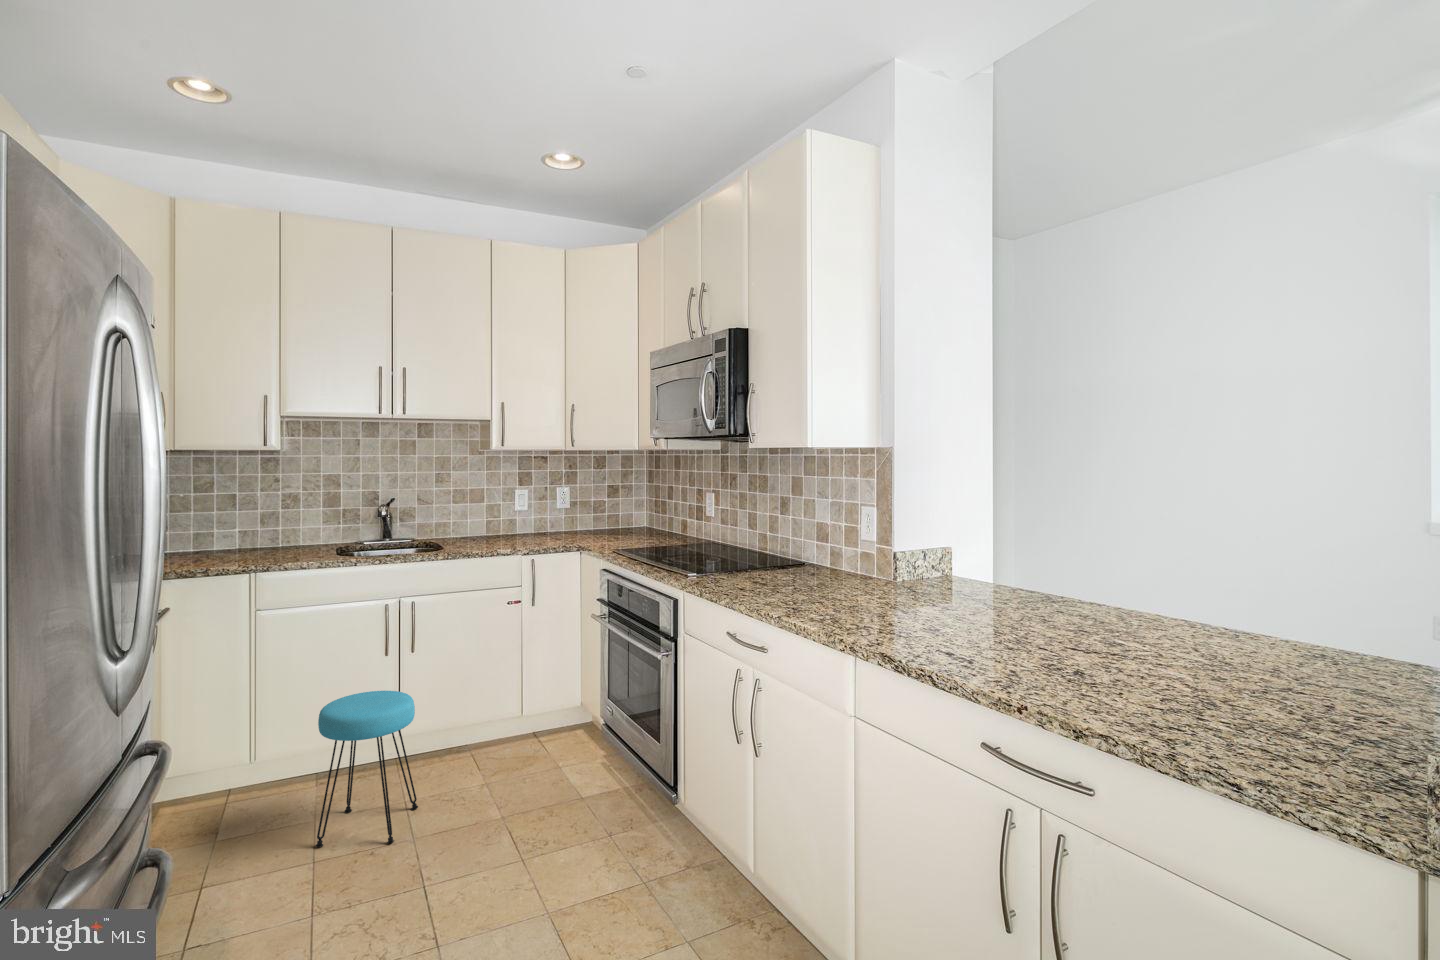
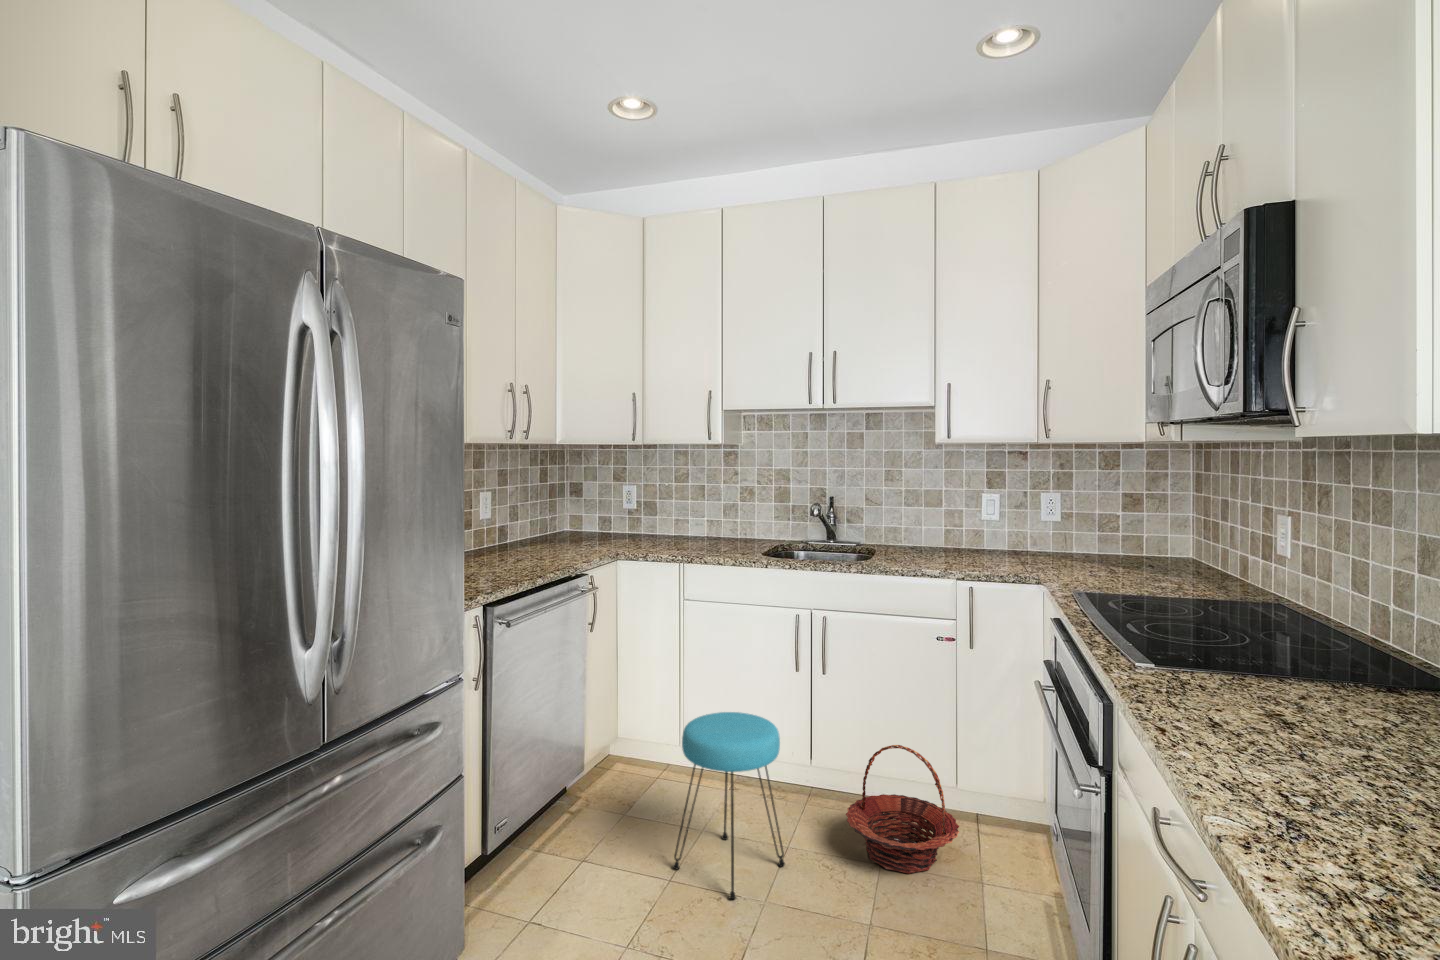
basket: none [456,685,545,780] -> present [846,745,959,873]

